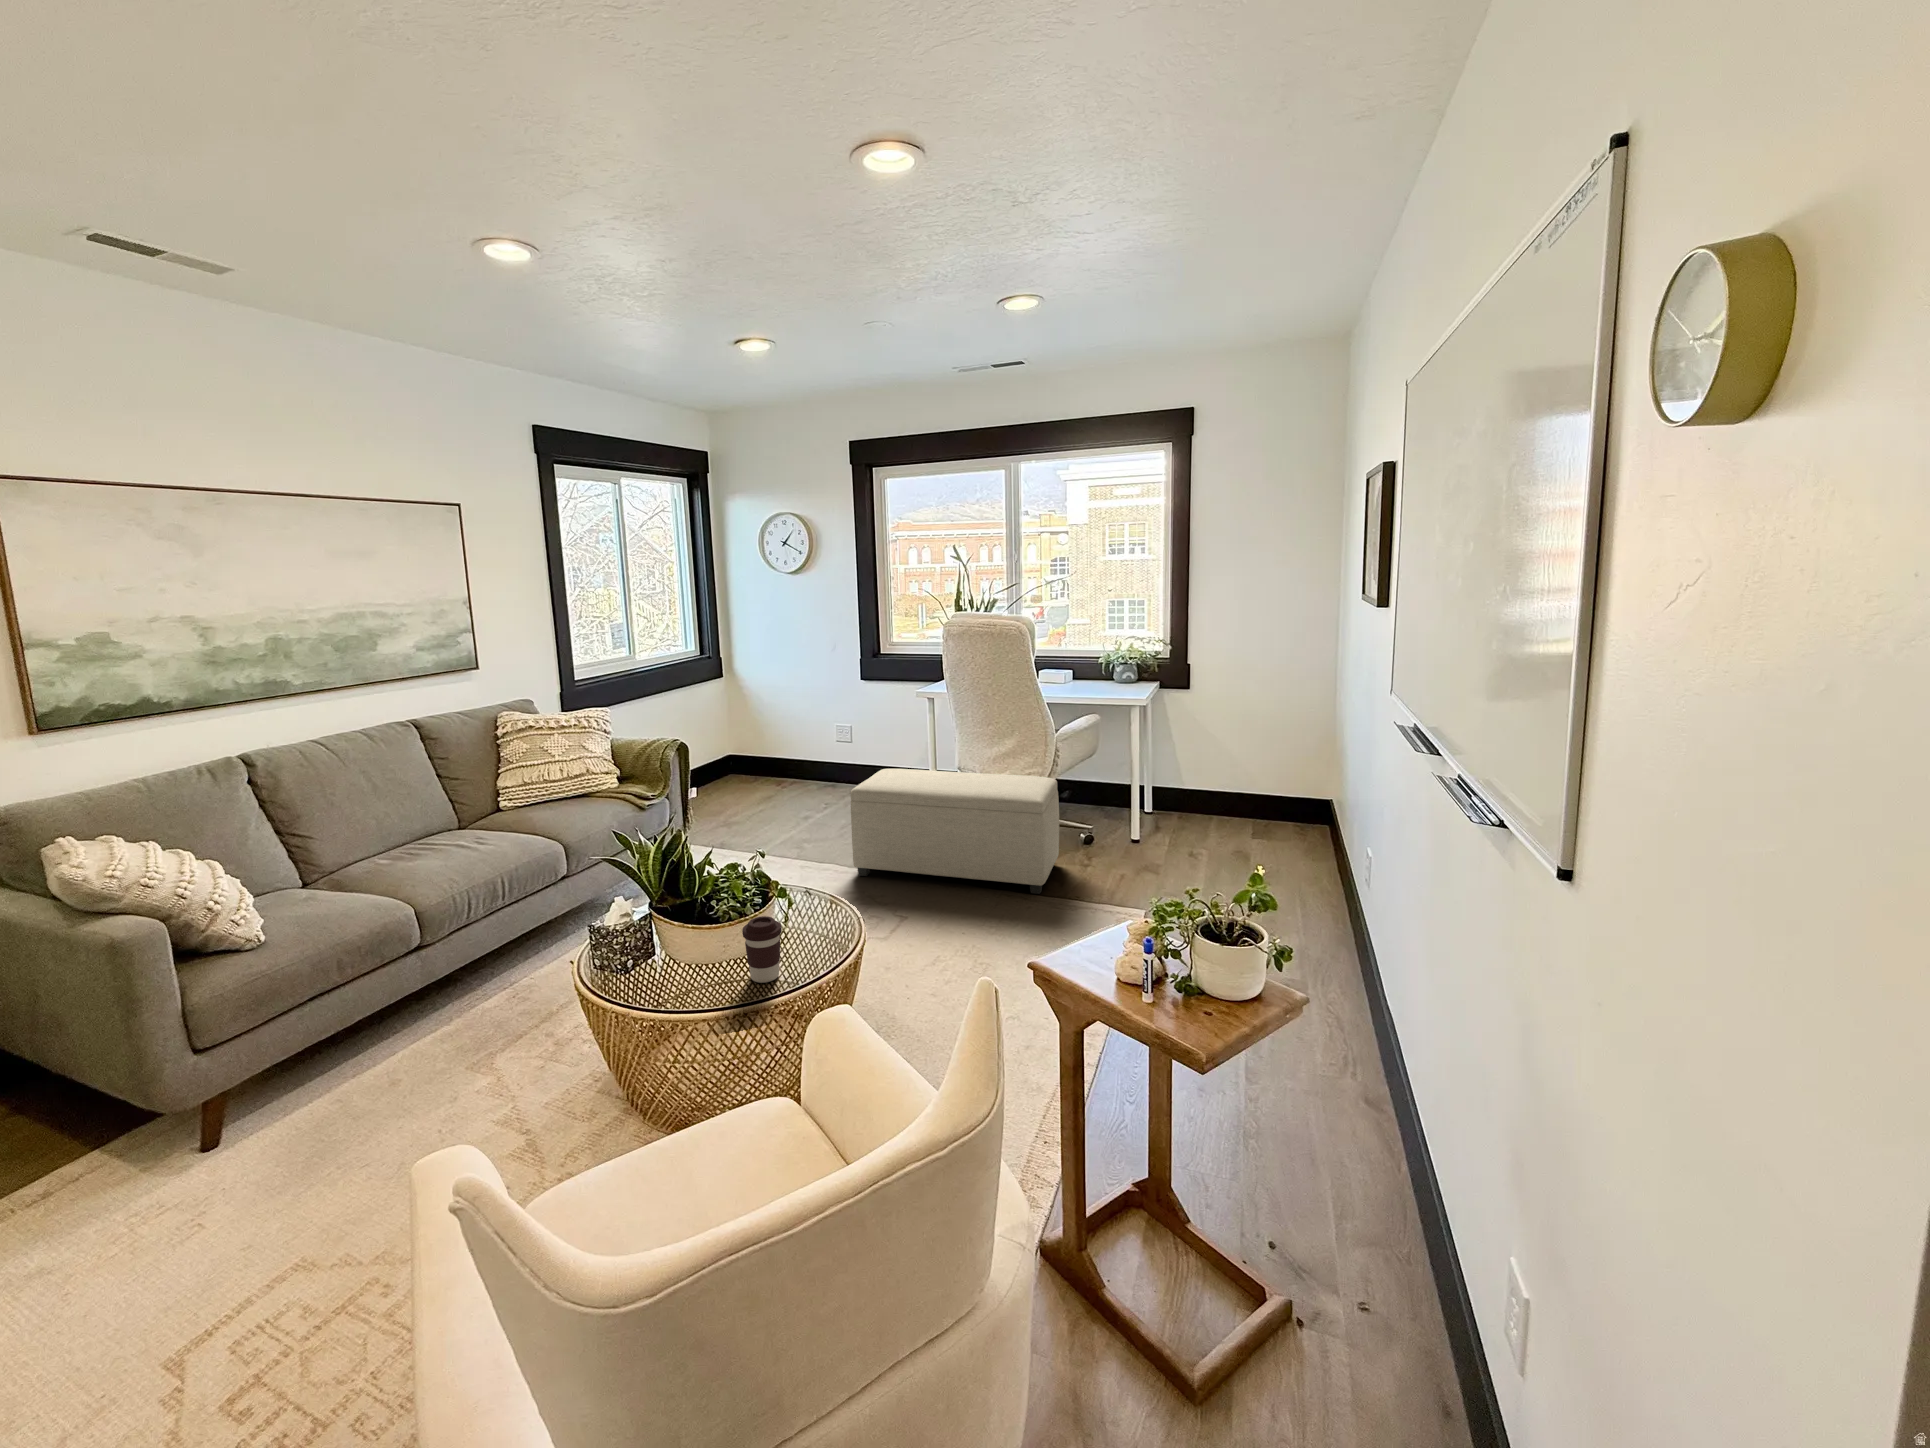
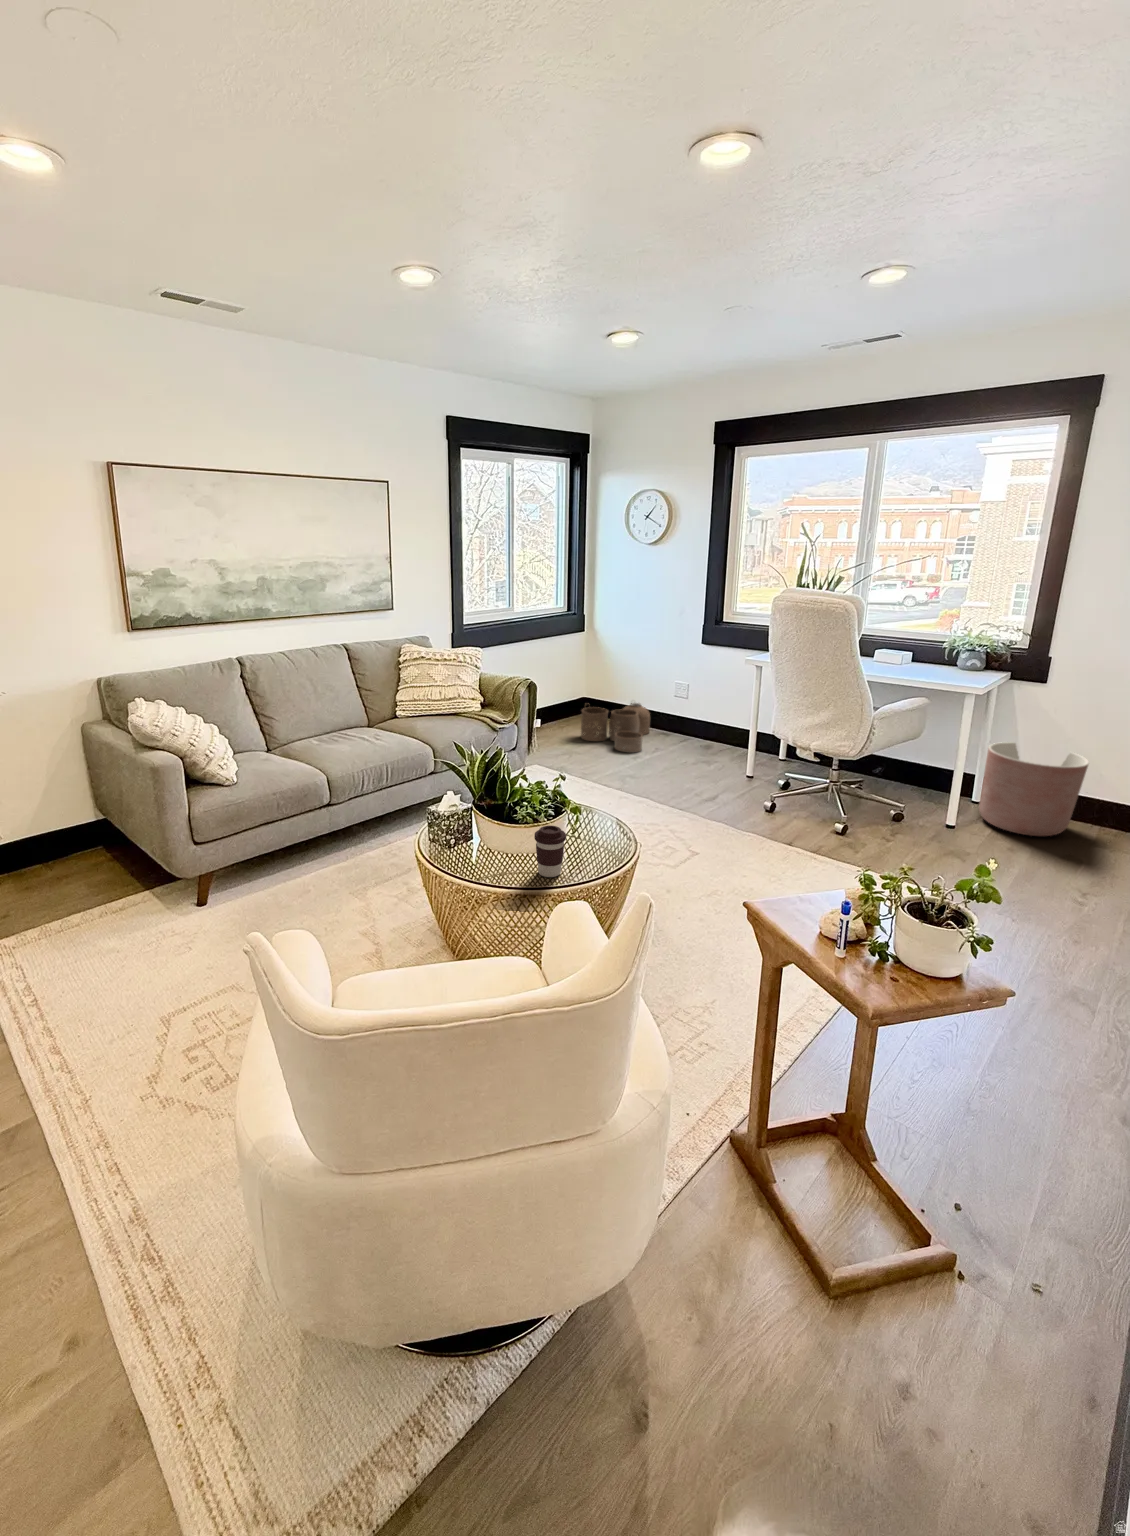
planter: none [1174,746,1267,840] -> present [979,742,1089,836]
woven basket: none [729,751,811,813] -> present [581,703,650,752]
ottoman: present [850,769,1059,894] -> none [664,725,859,852]

